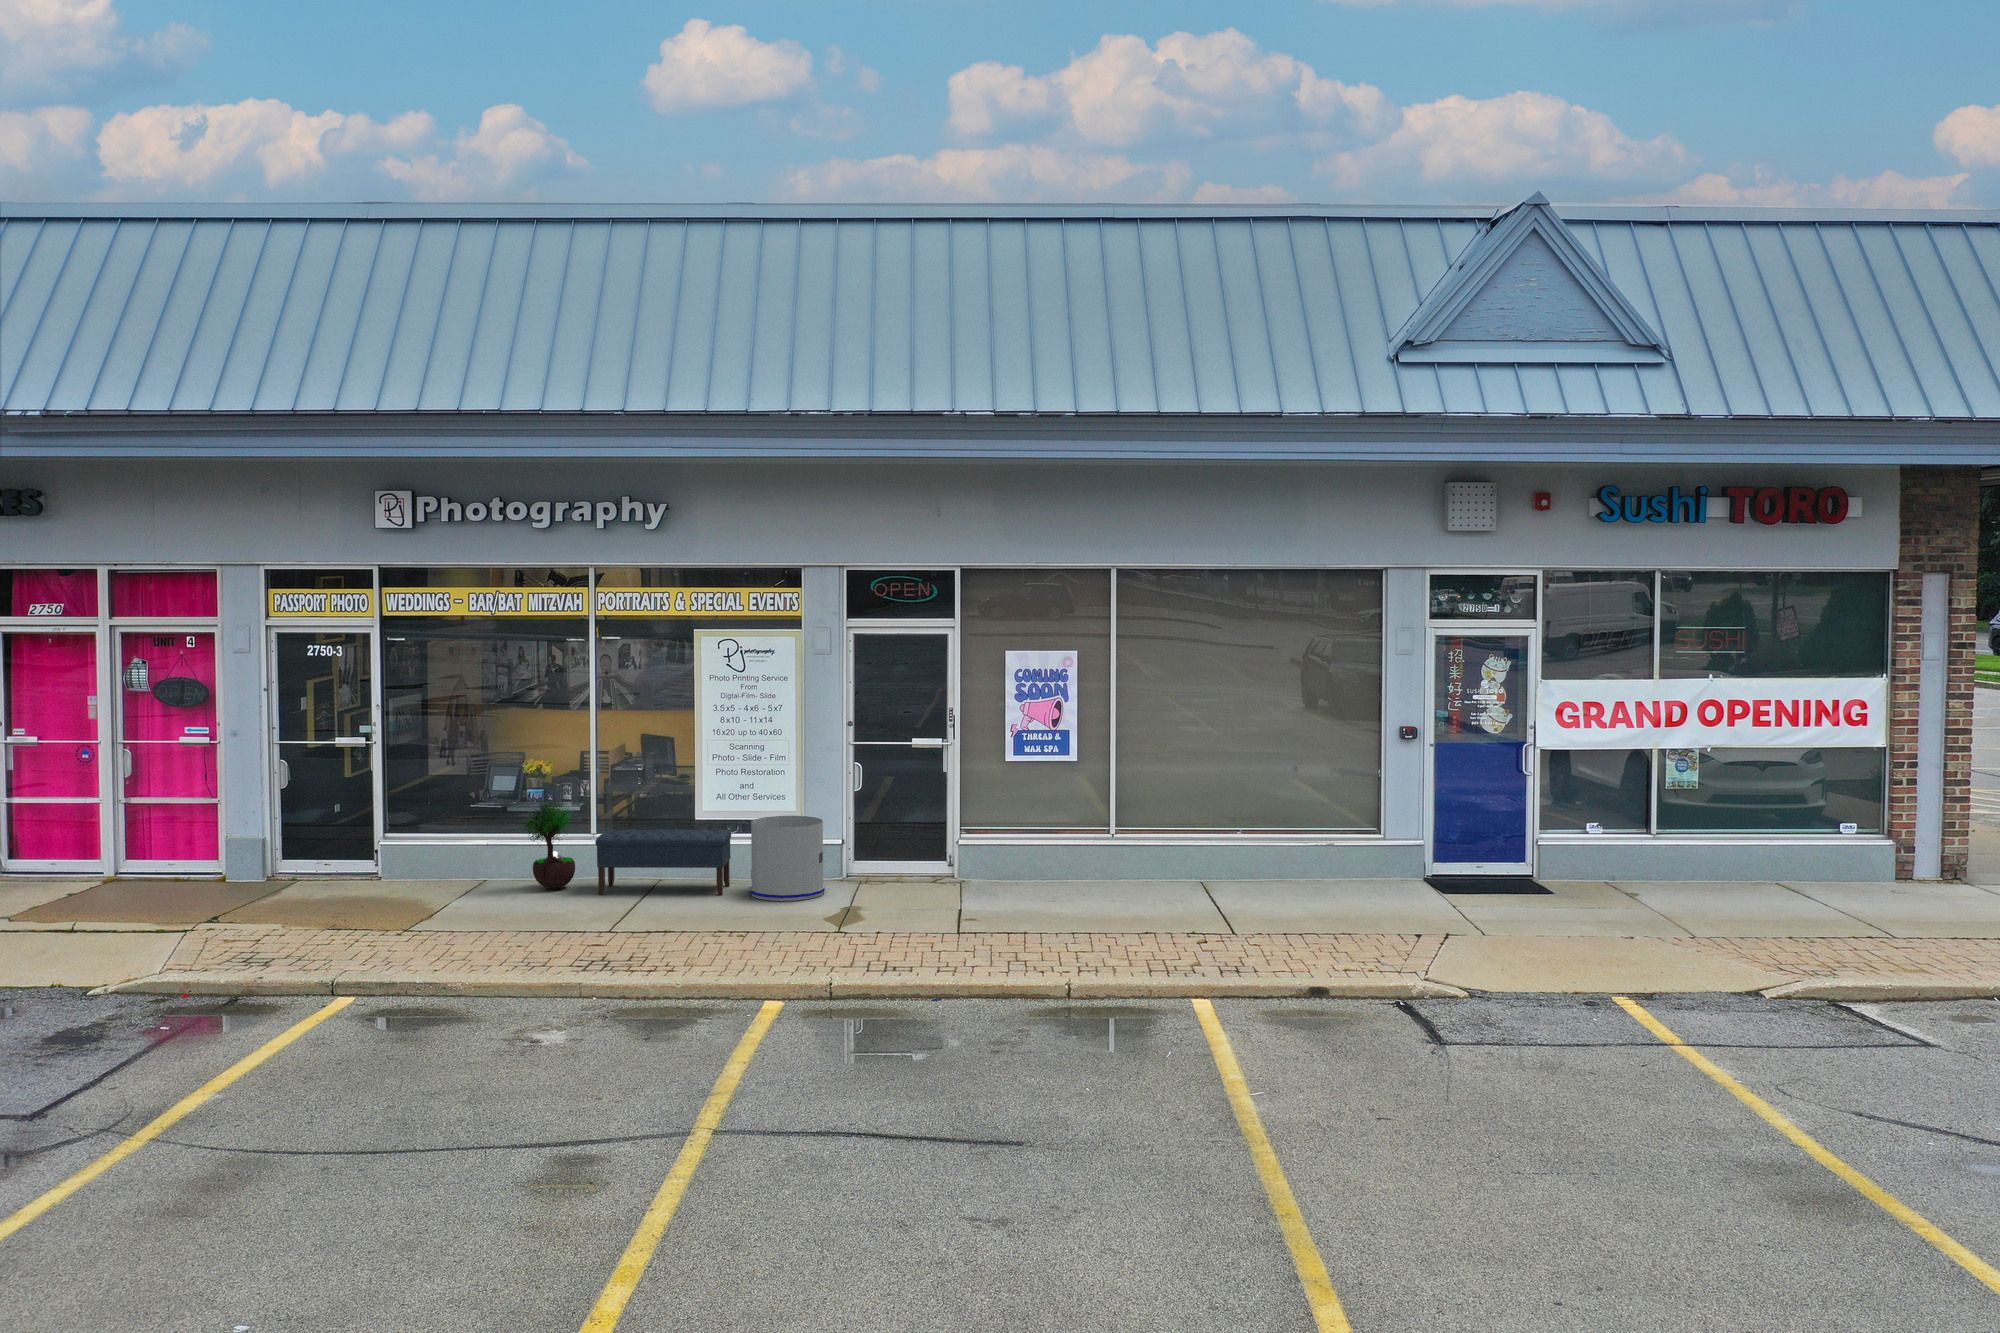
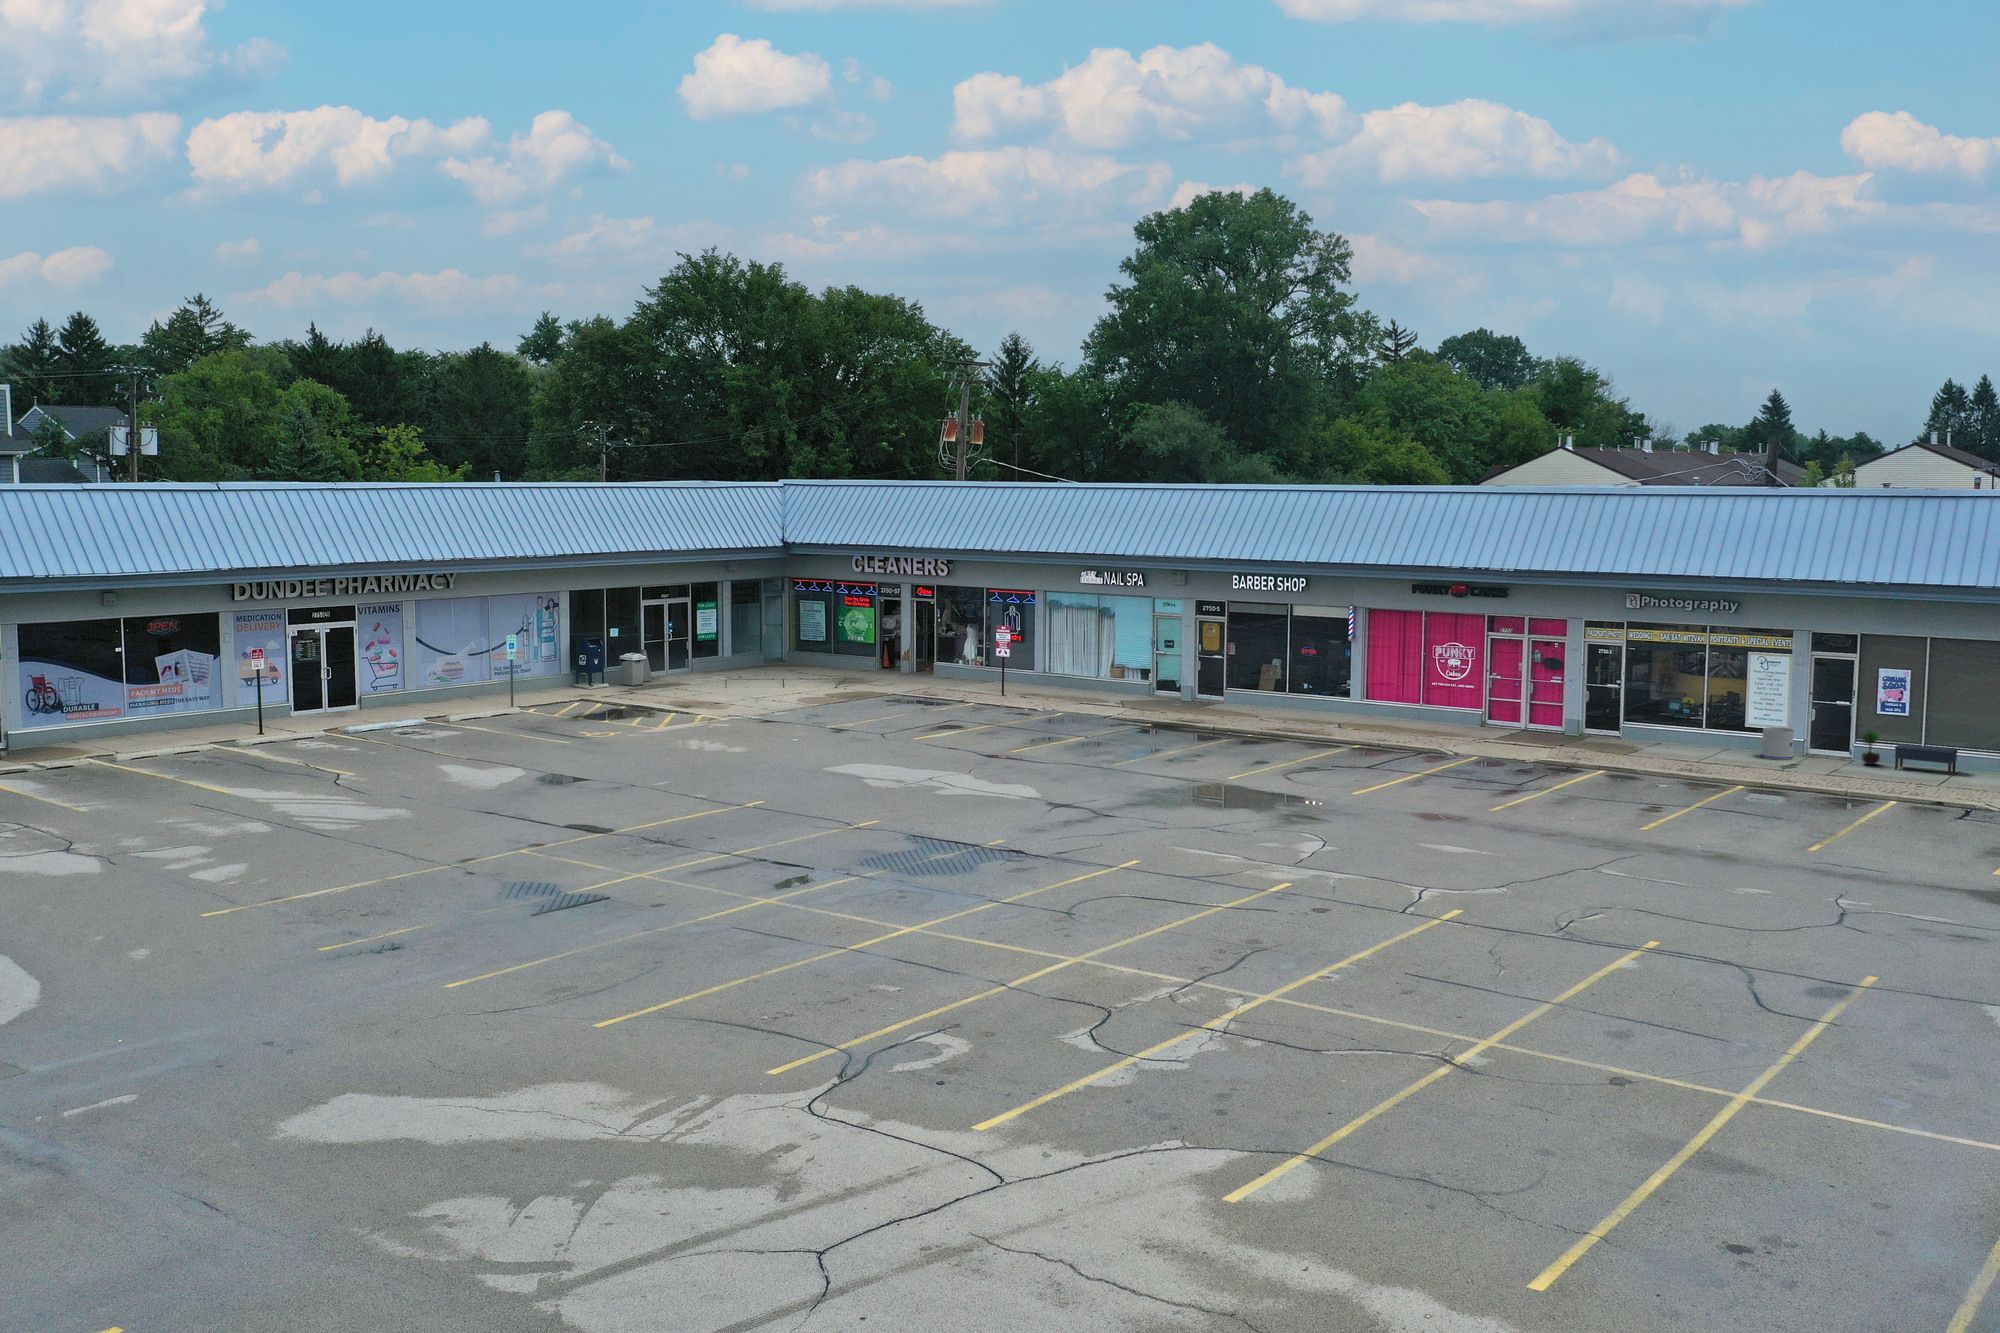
potted tree: present [520,802,575,889] -> present [1861,731,1880,765]
bench: present [595,829,731,895] -> present [1895,744,1957,775]

